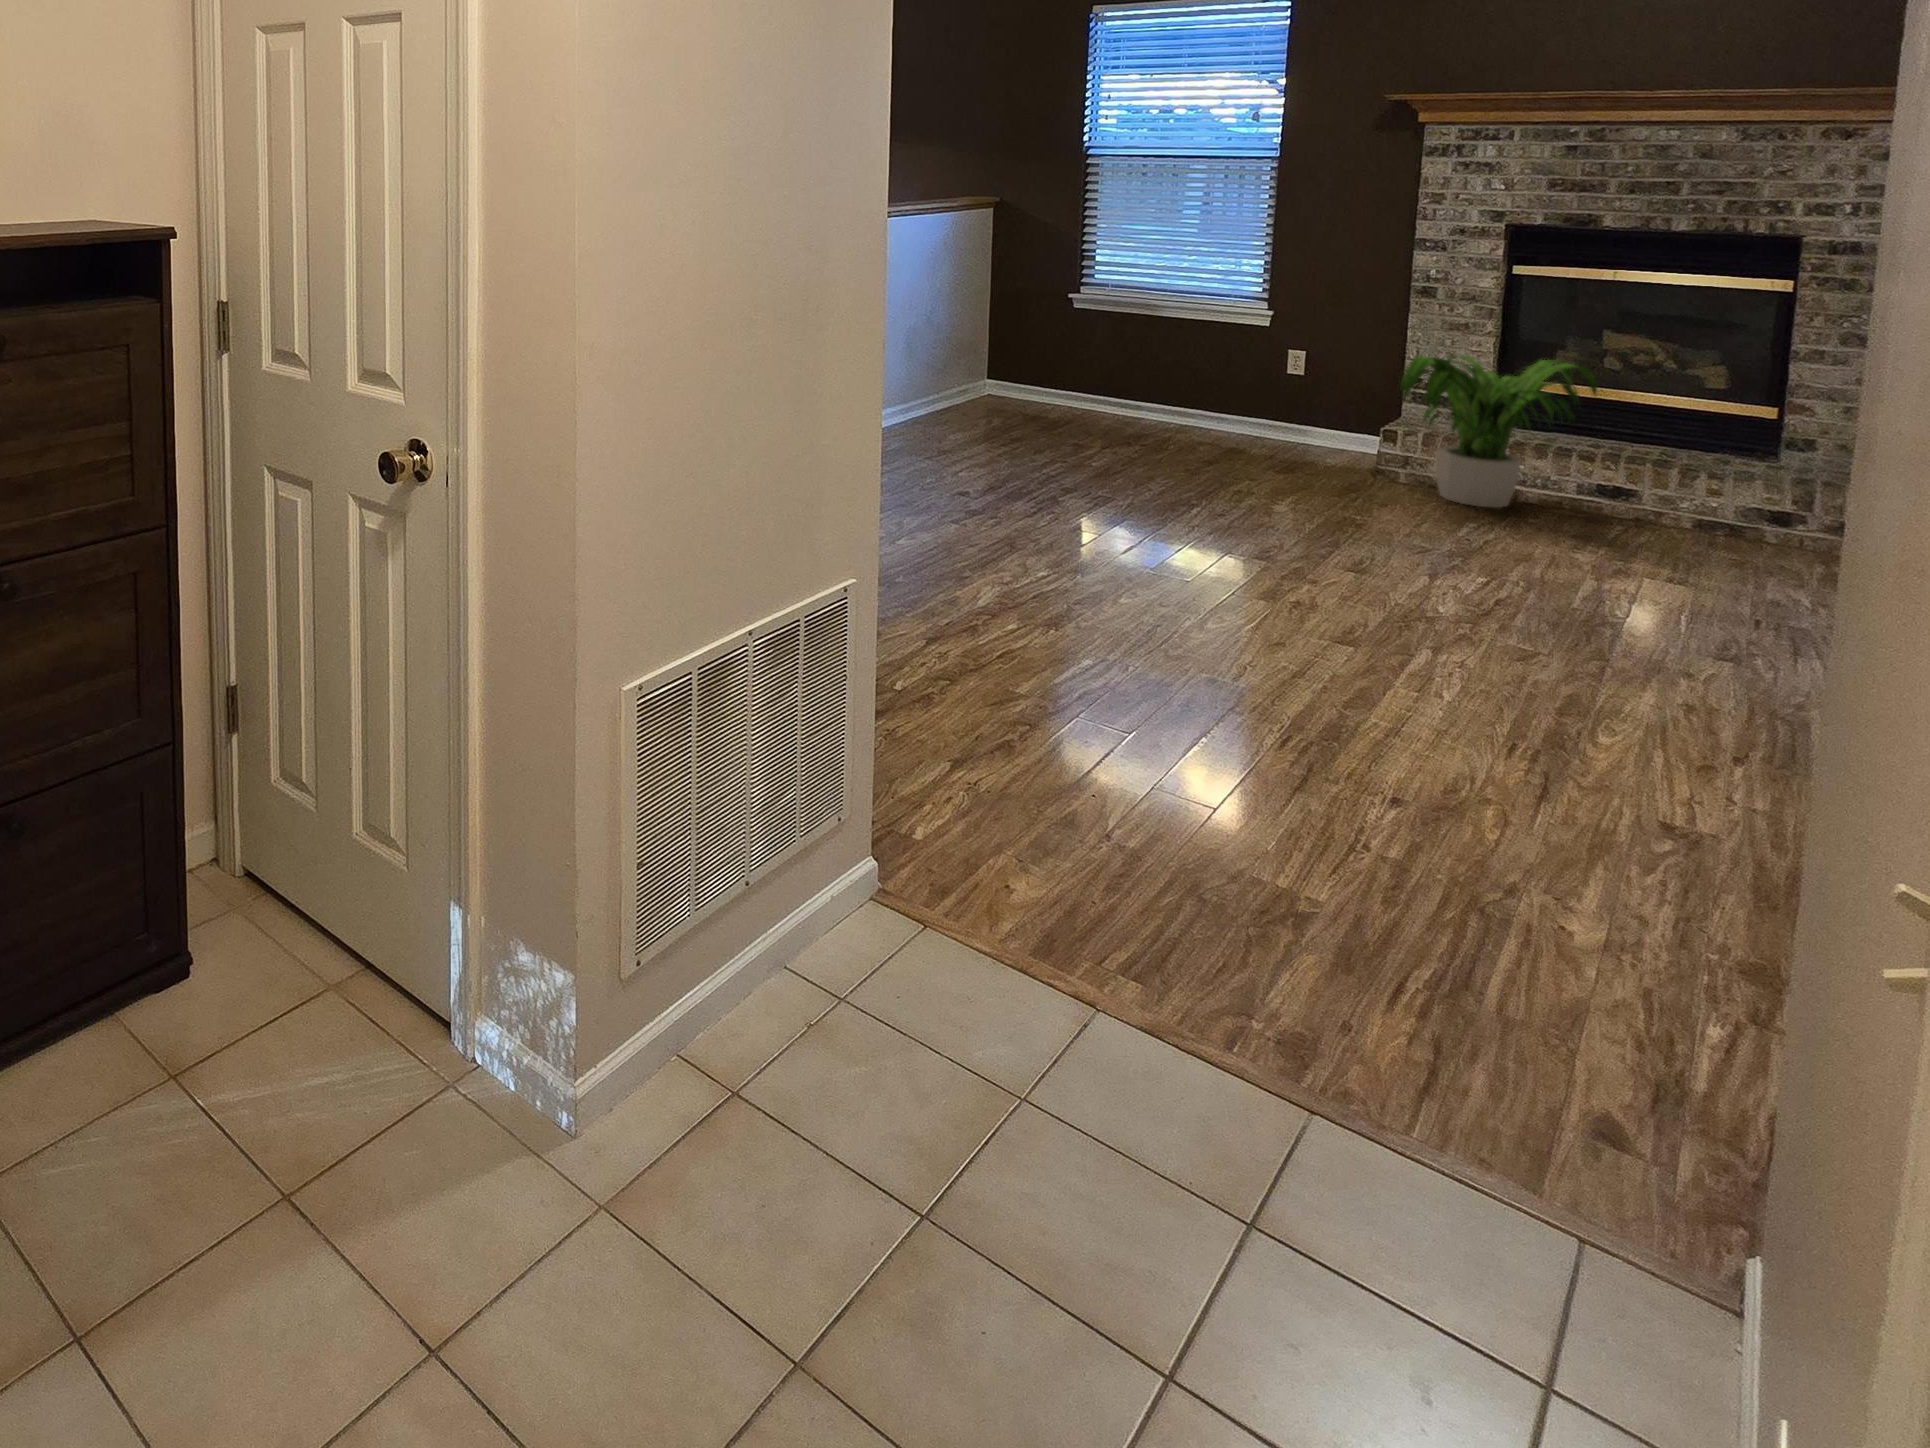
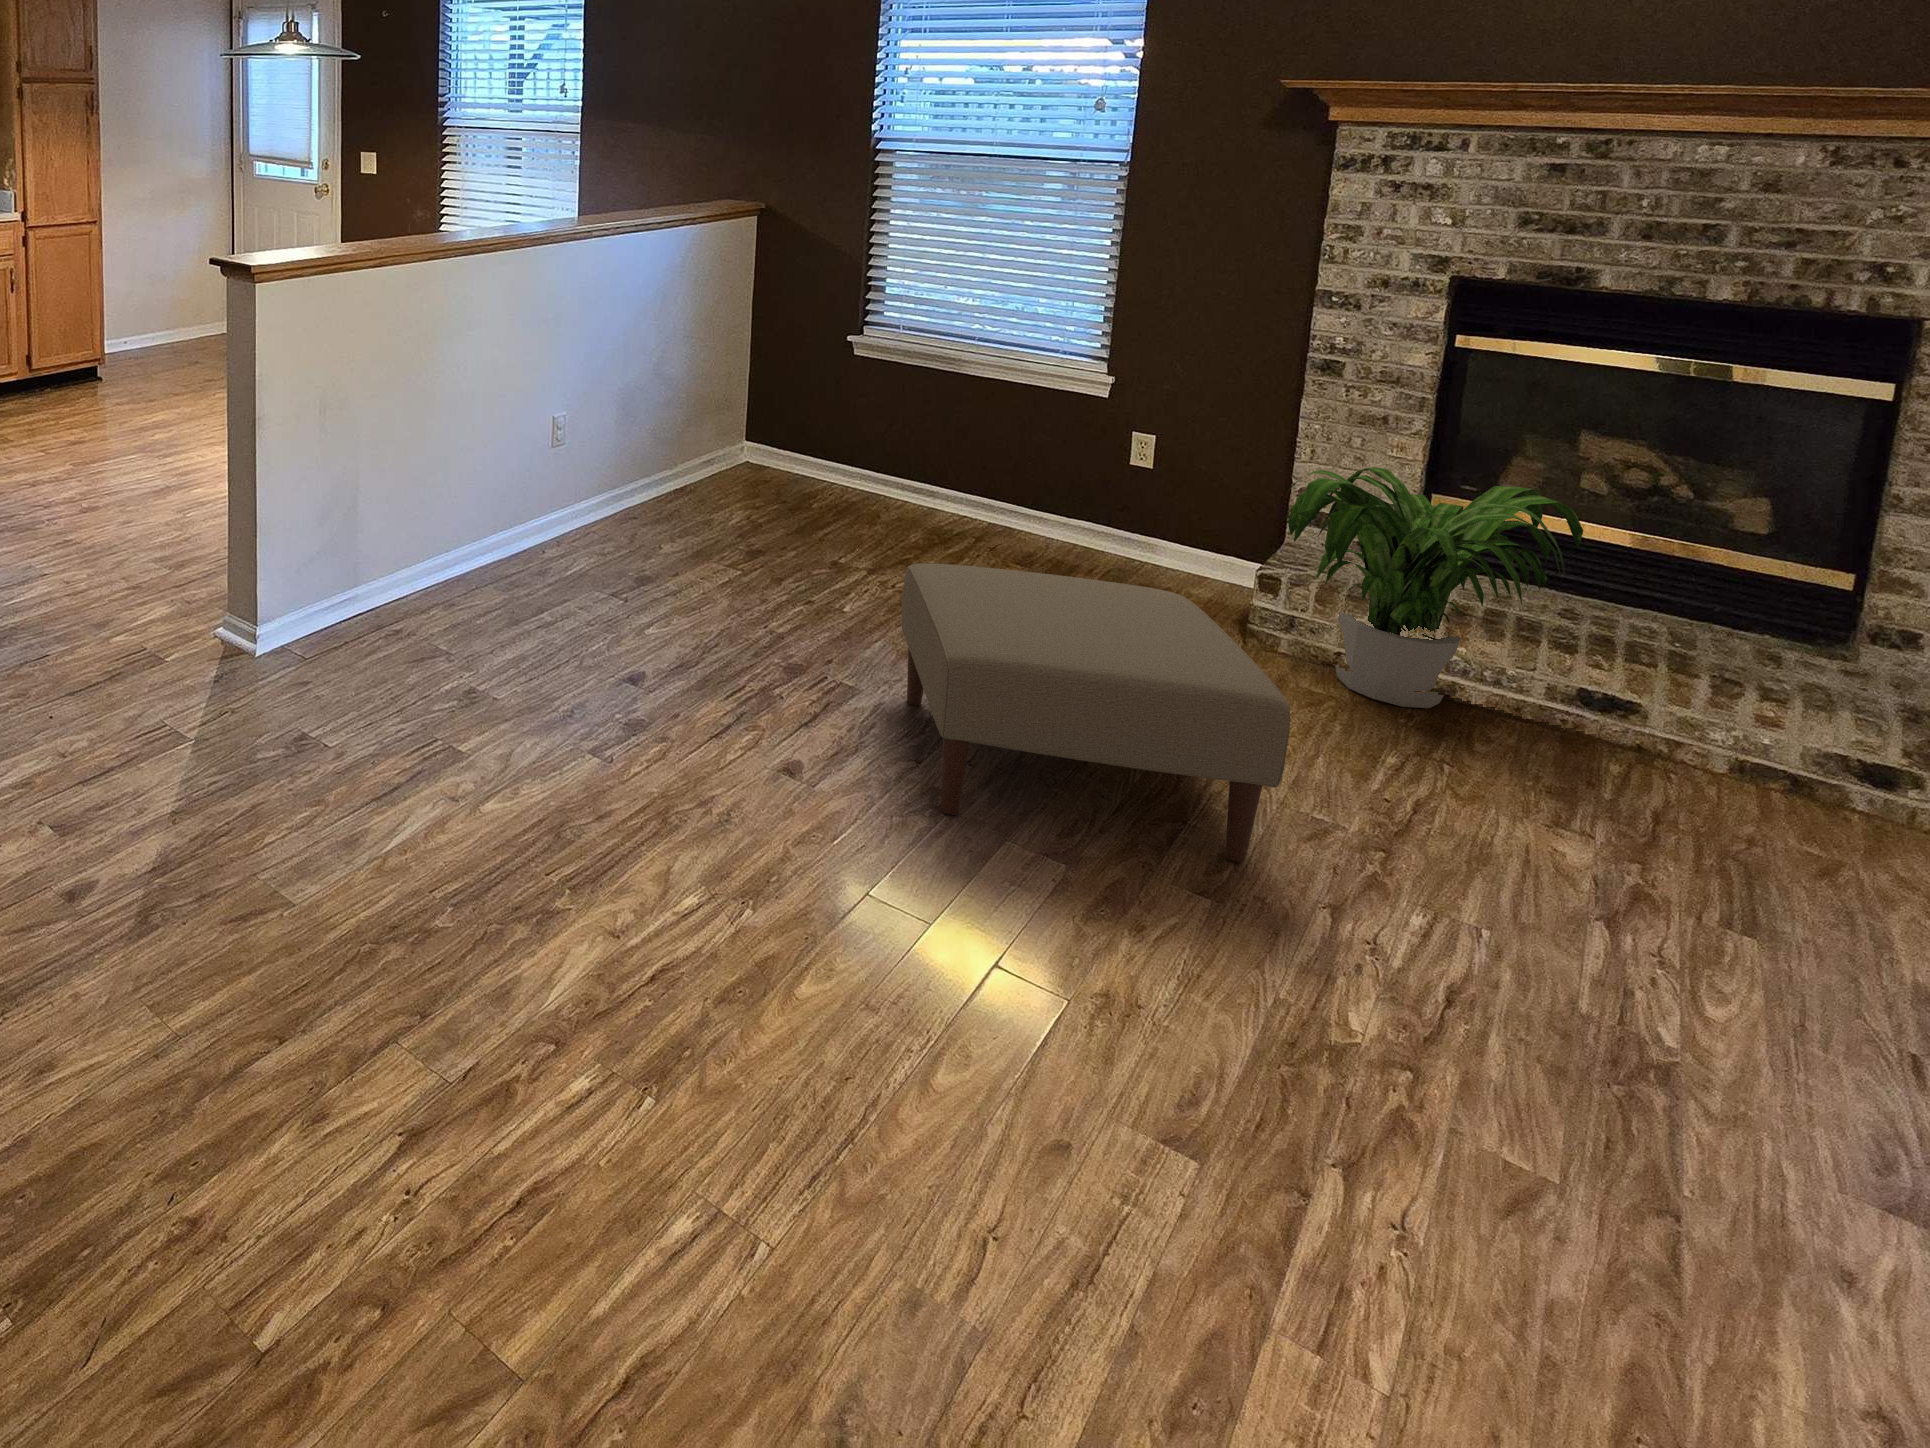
ottoman: none [1144,414,1400,564] -> present [901,563,1290,862]

